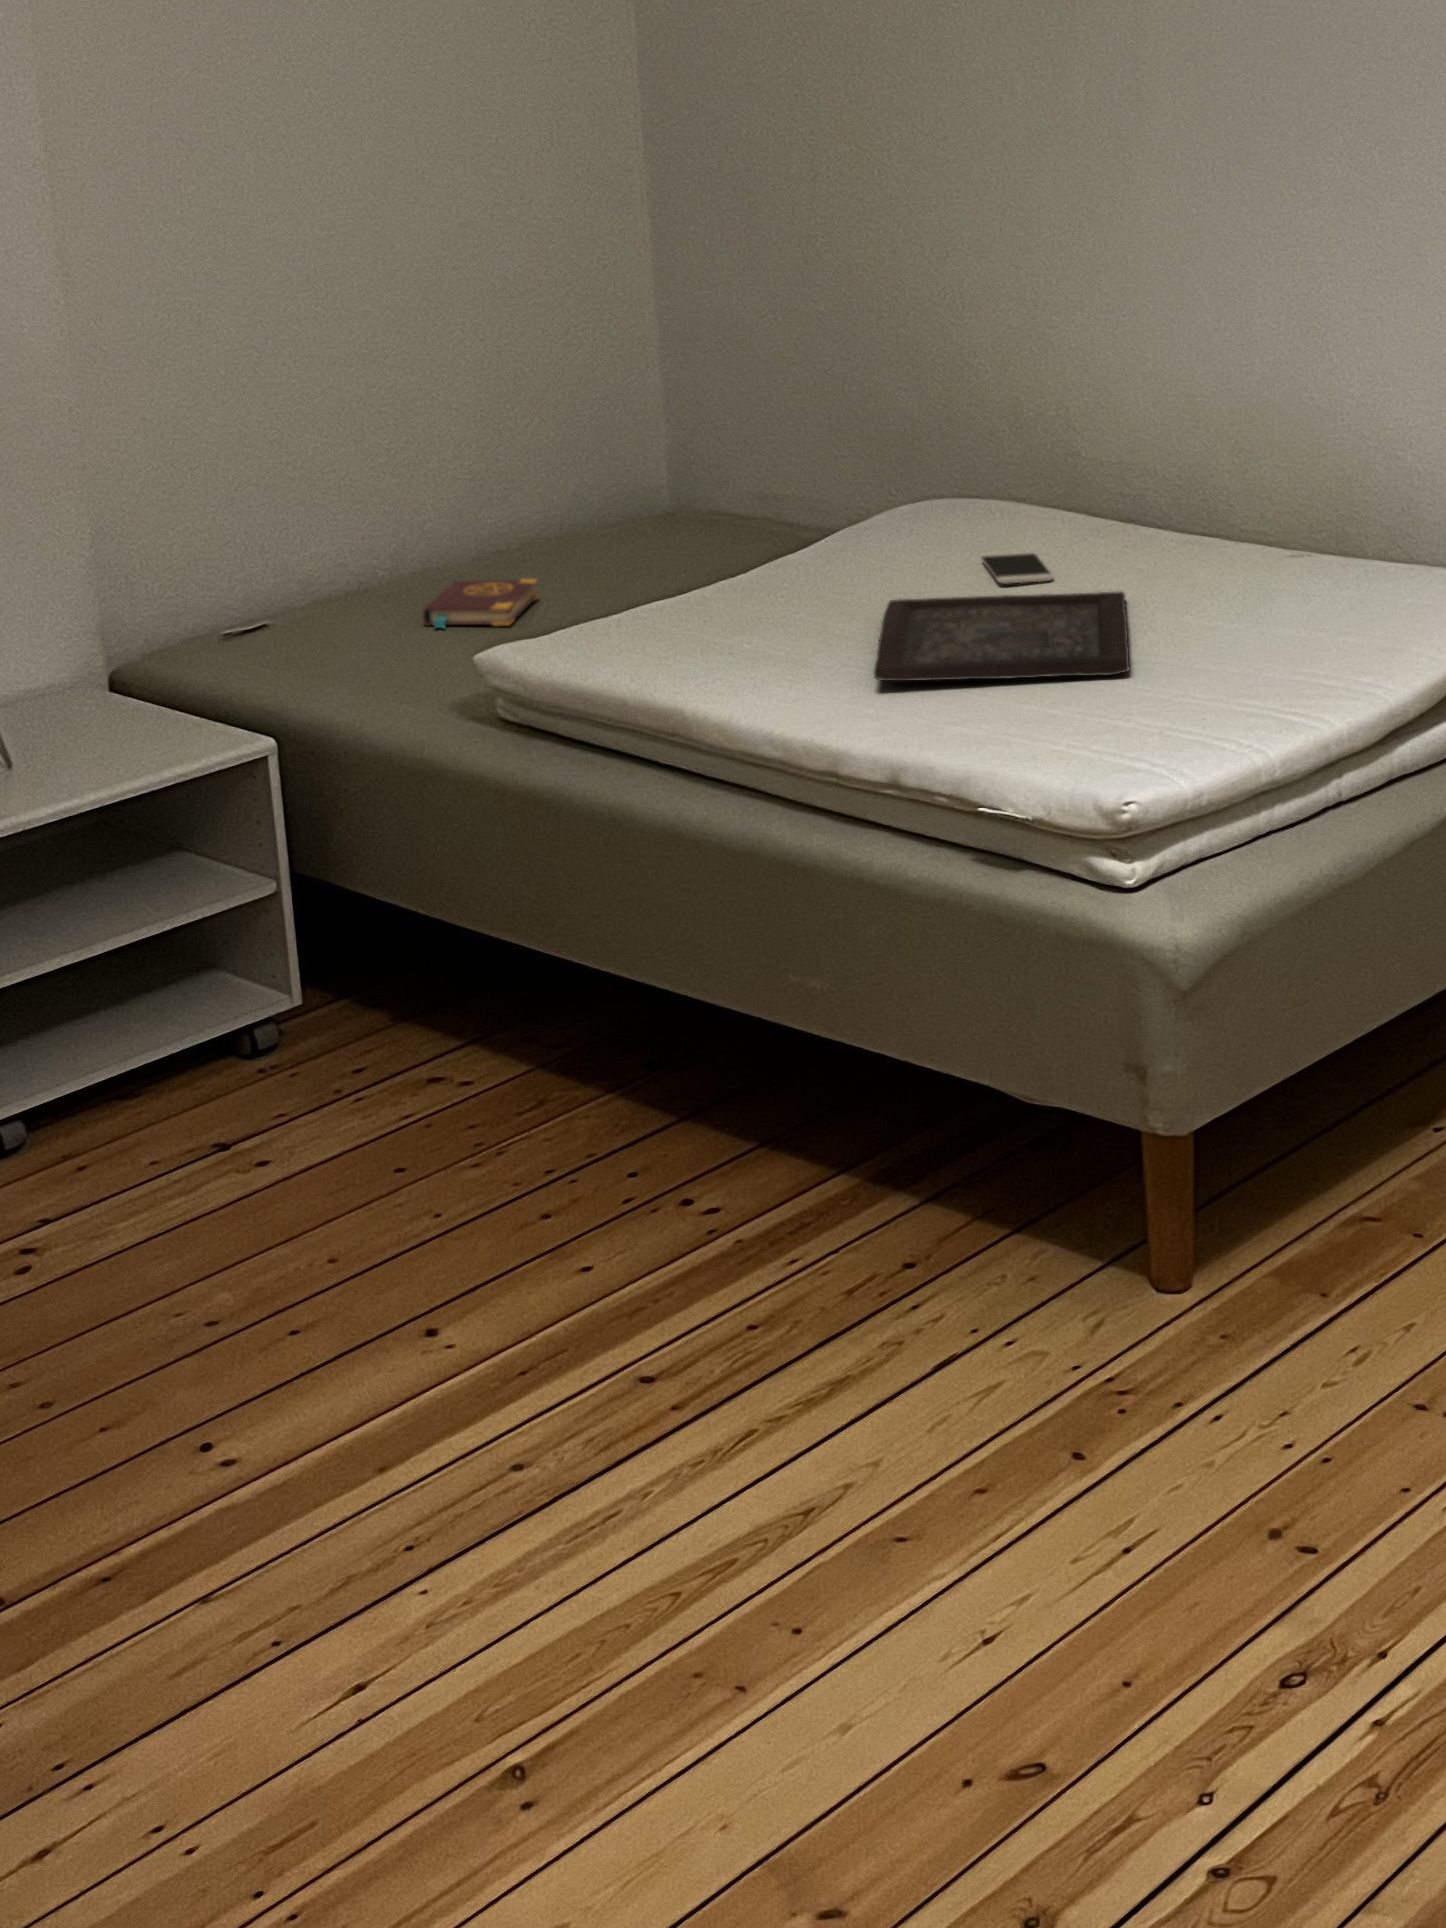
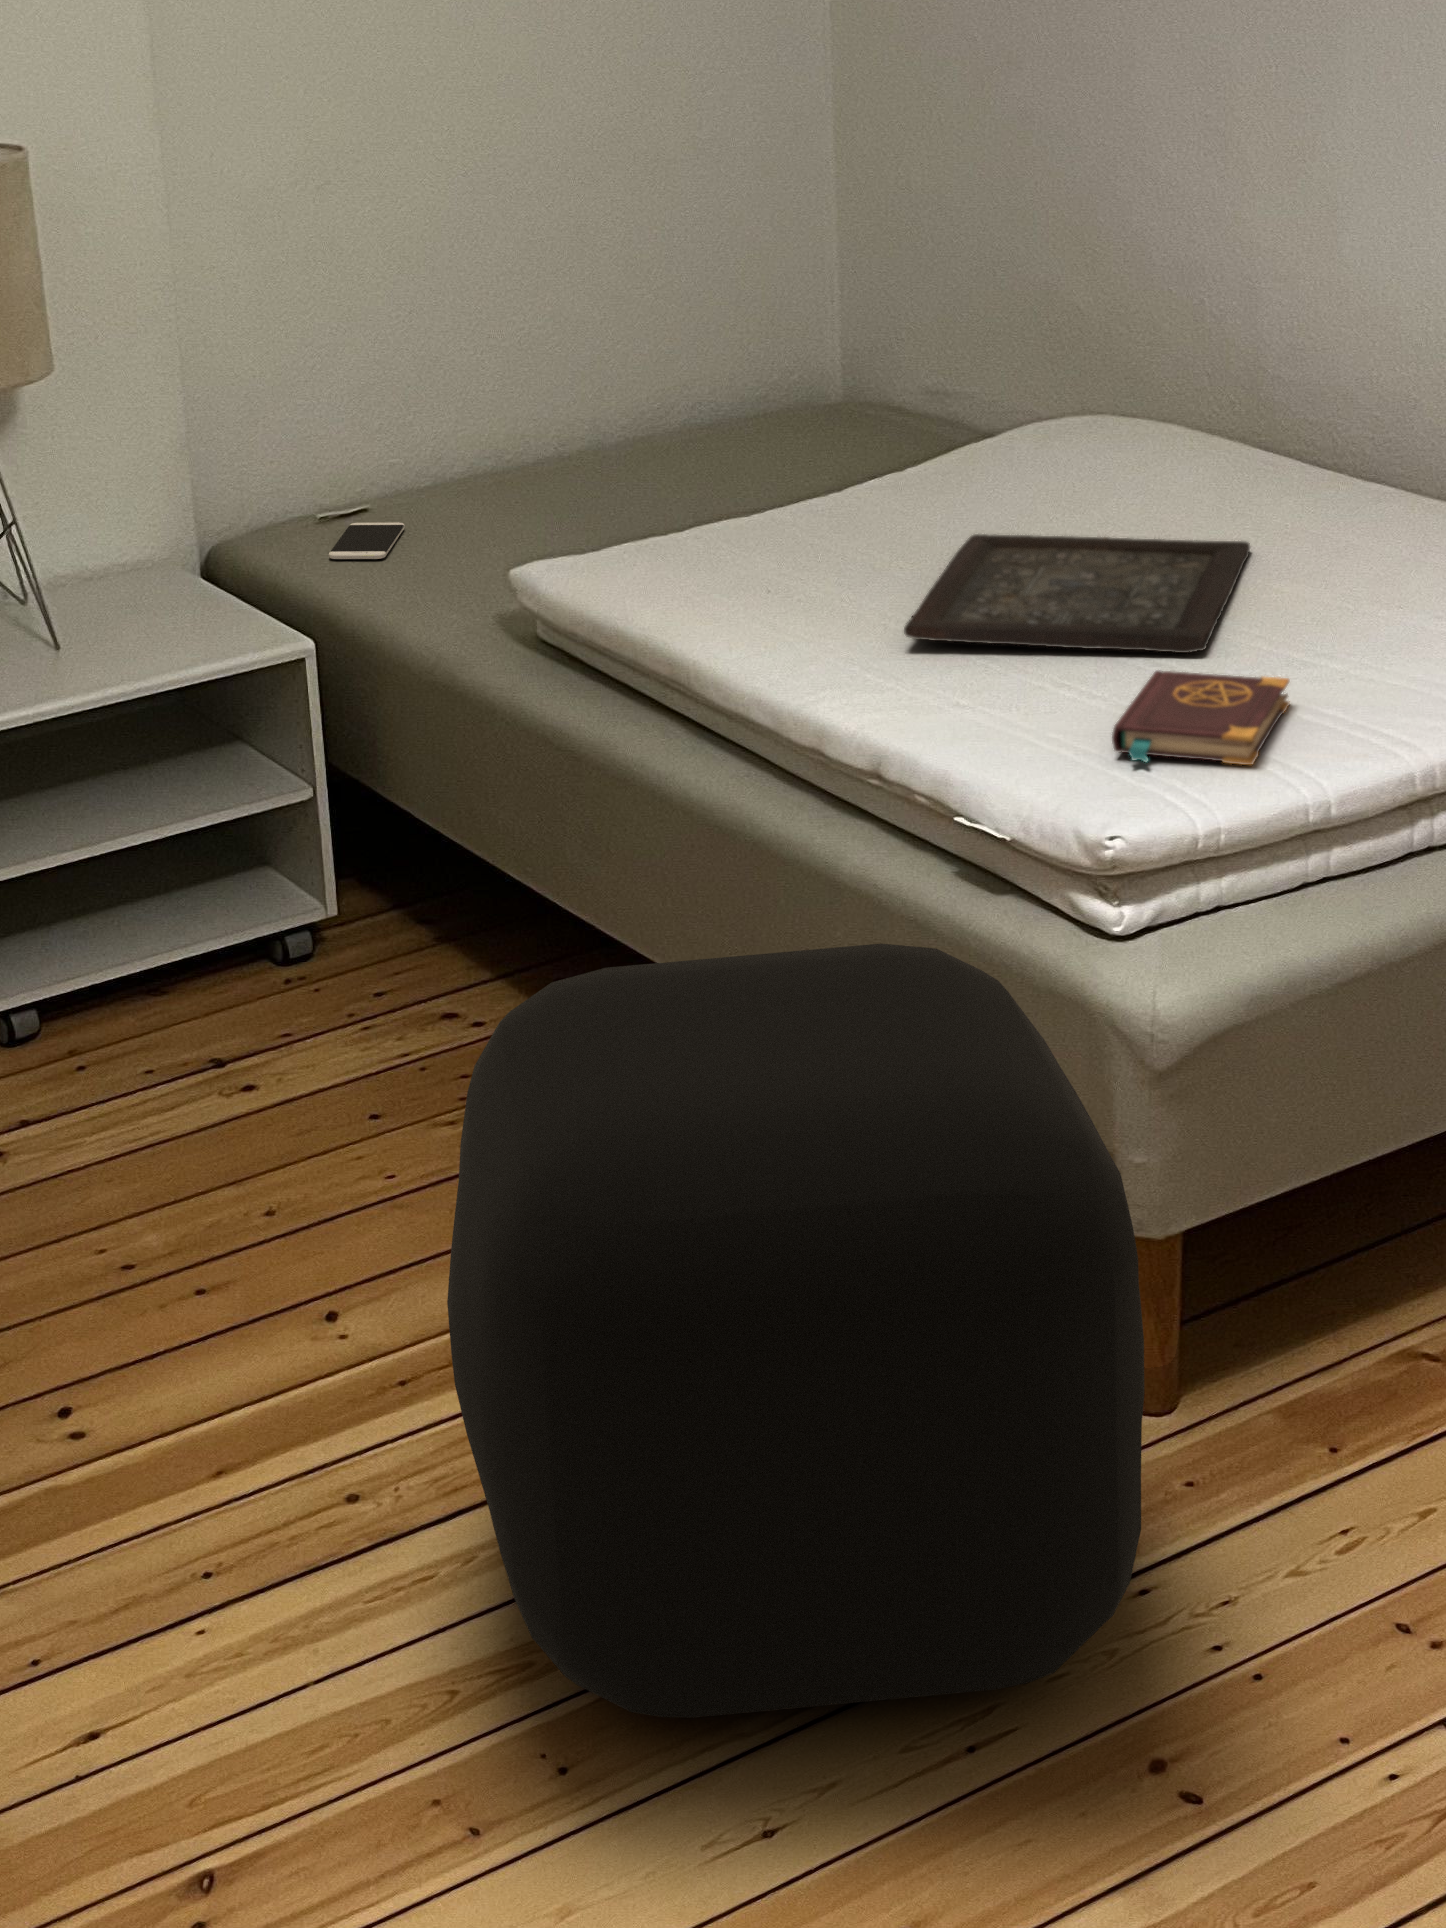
smartphone: present [981,552,1053,584] -> present [329,522,405,559]
book: present [423,579,539,628] -> present [1112,670,1290,765]
ottoman: none [628,905,1239,1569] -> present [447,944,1144,1718]

